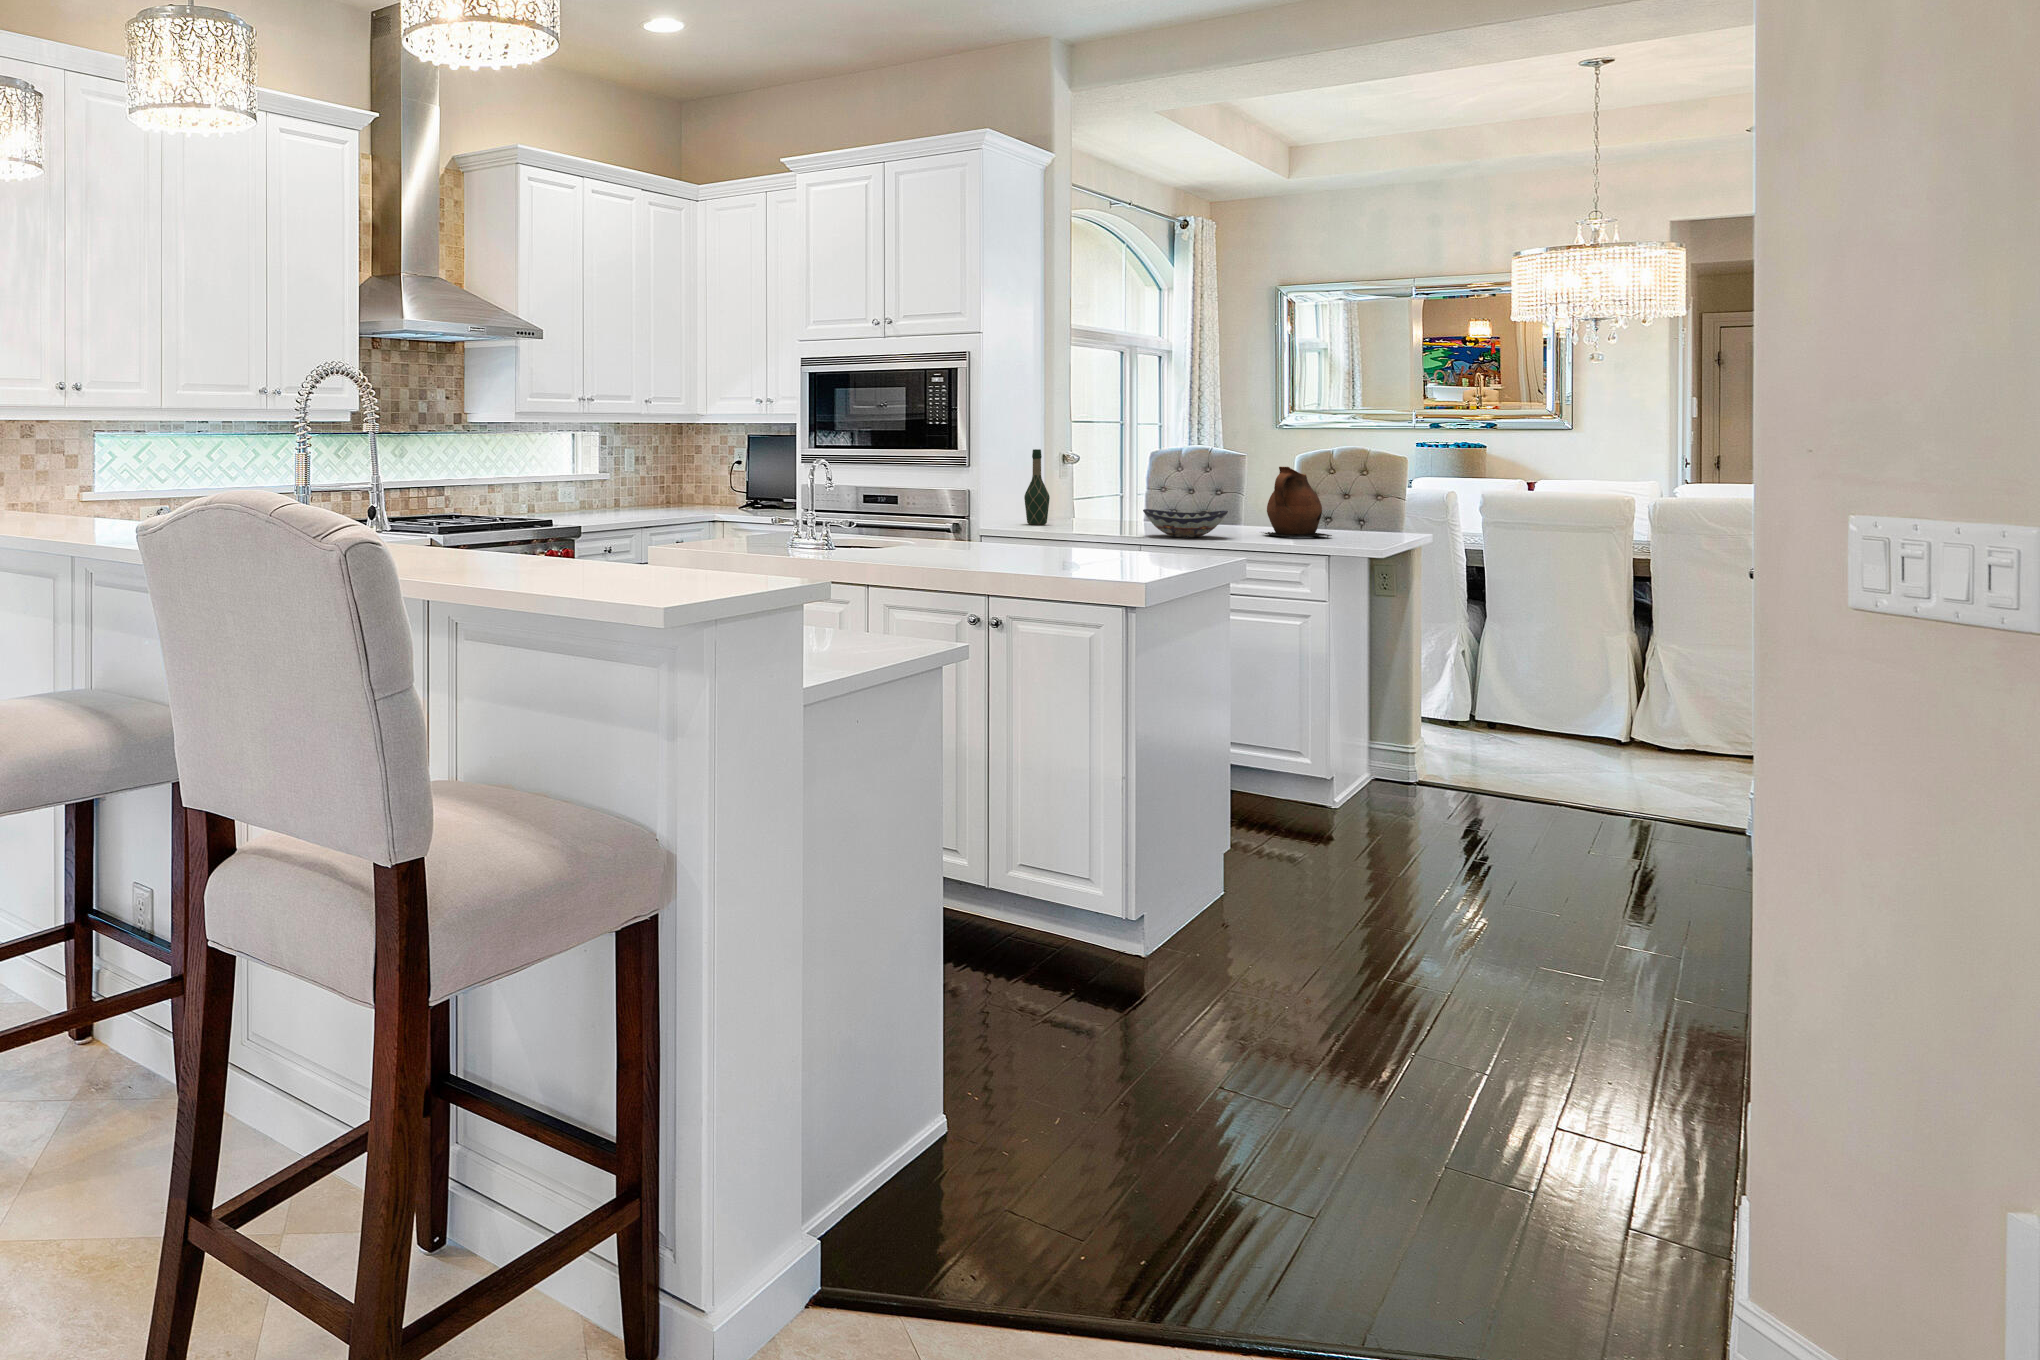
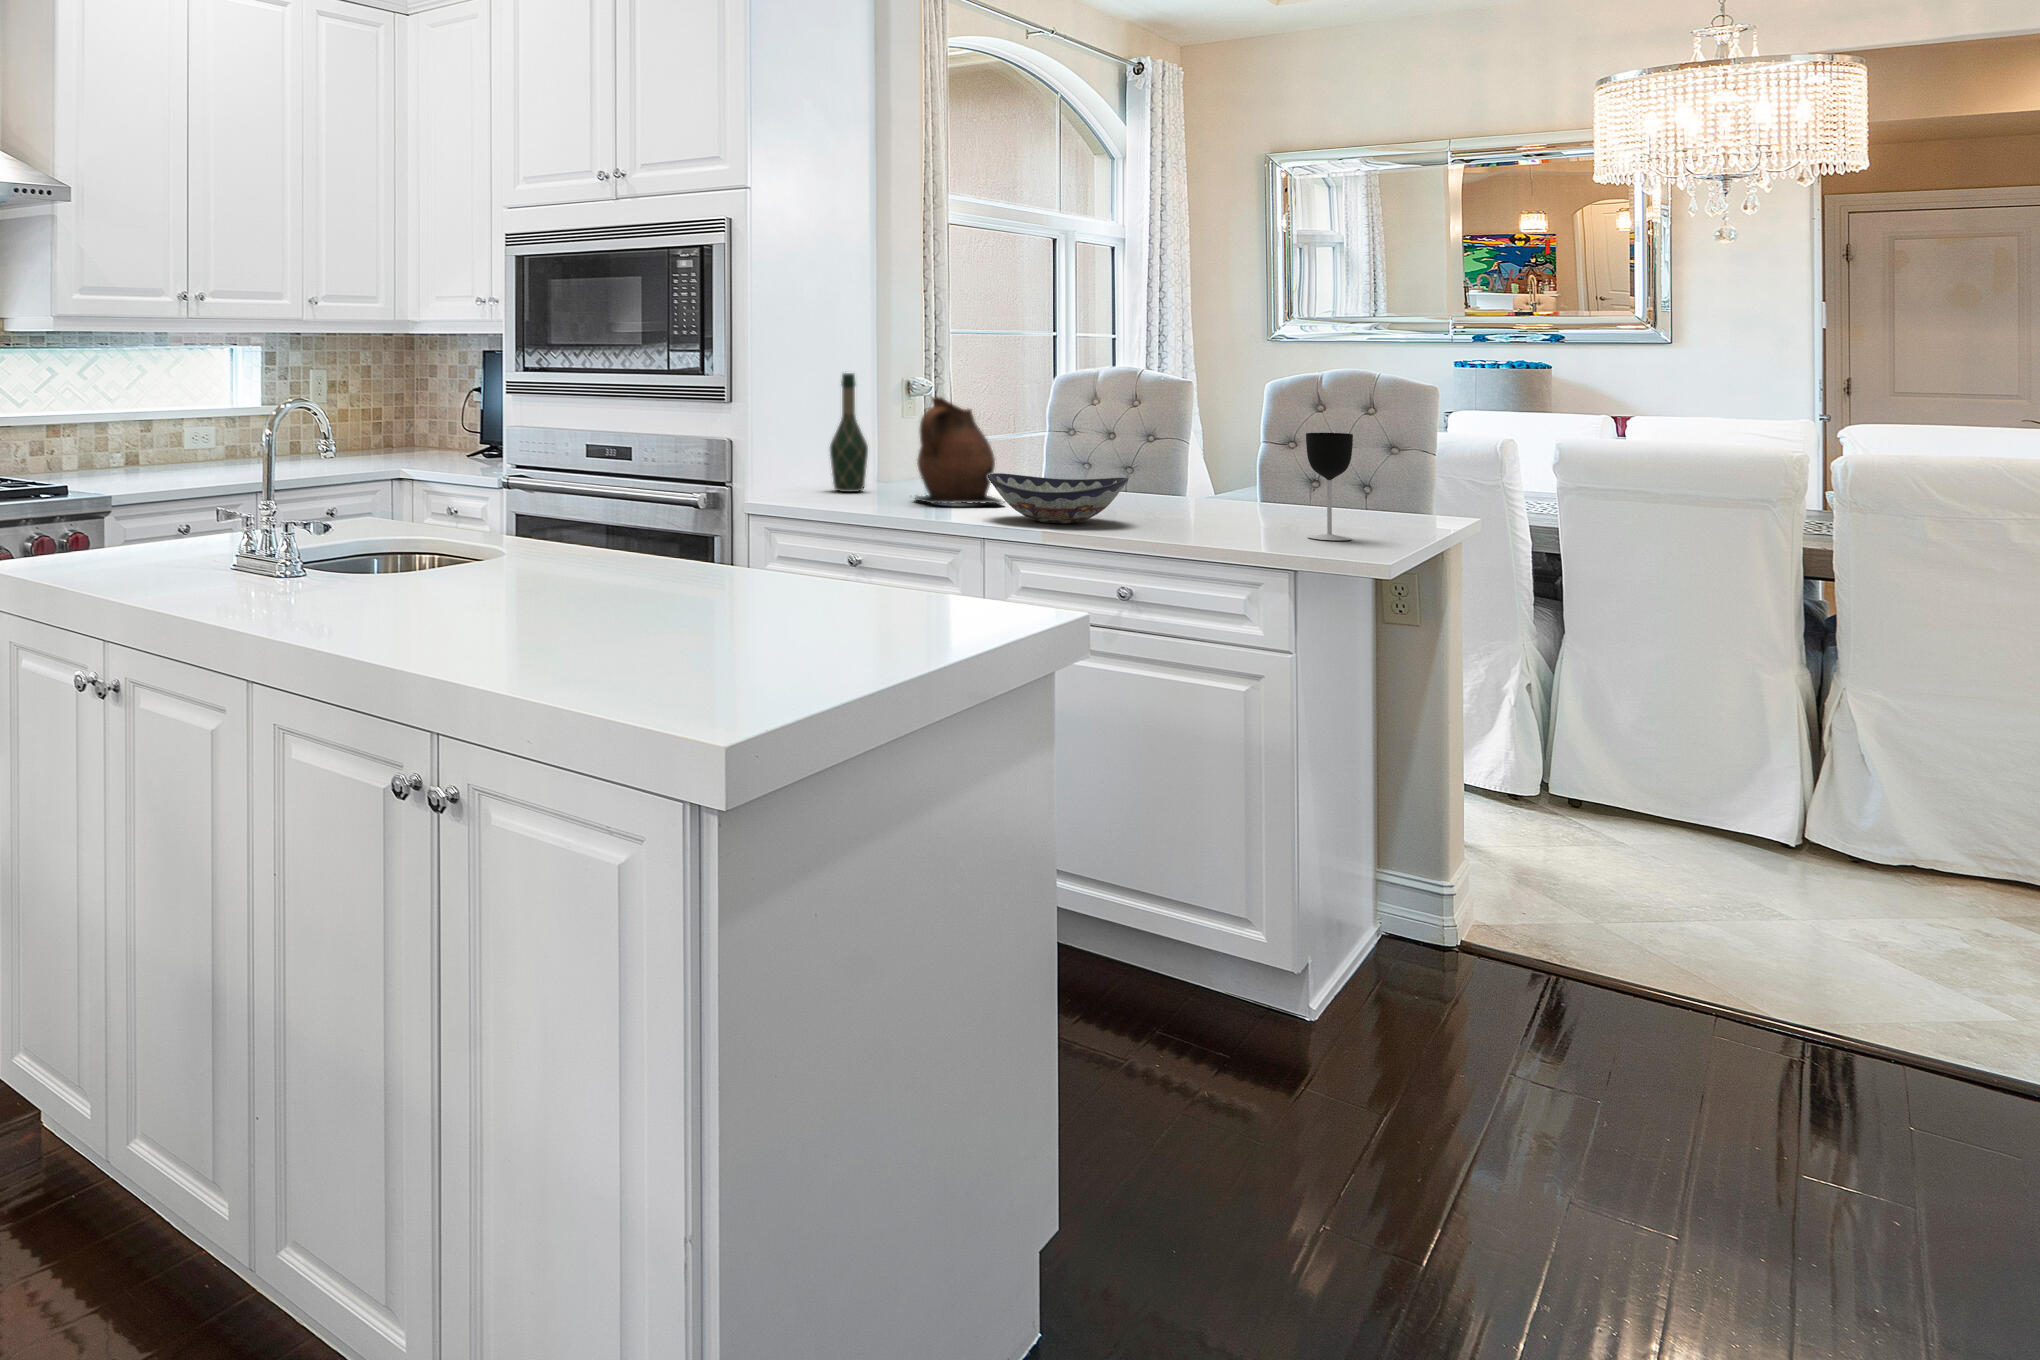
ceramic pitcher: present [1263,467,1332,537] -> present [916,397,1005,504]
wine glass: none [1333,483,1360,543] -> present [1306,433,1353,540]

